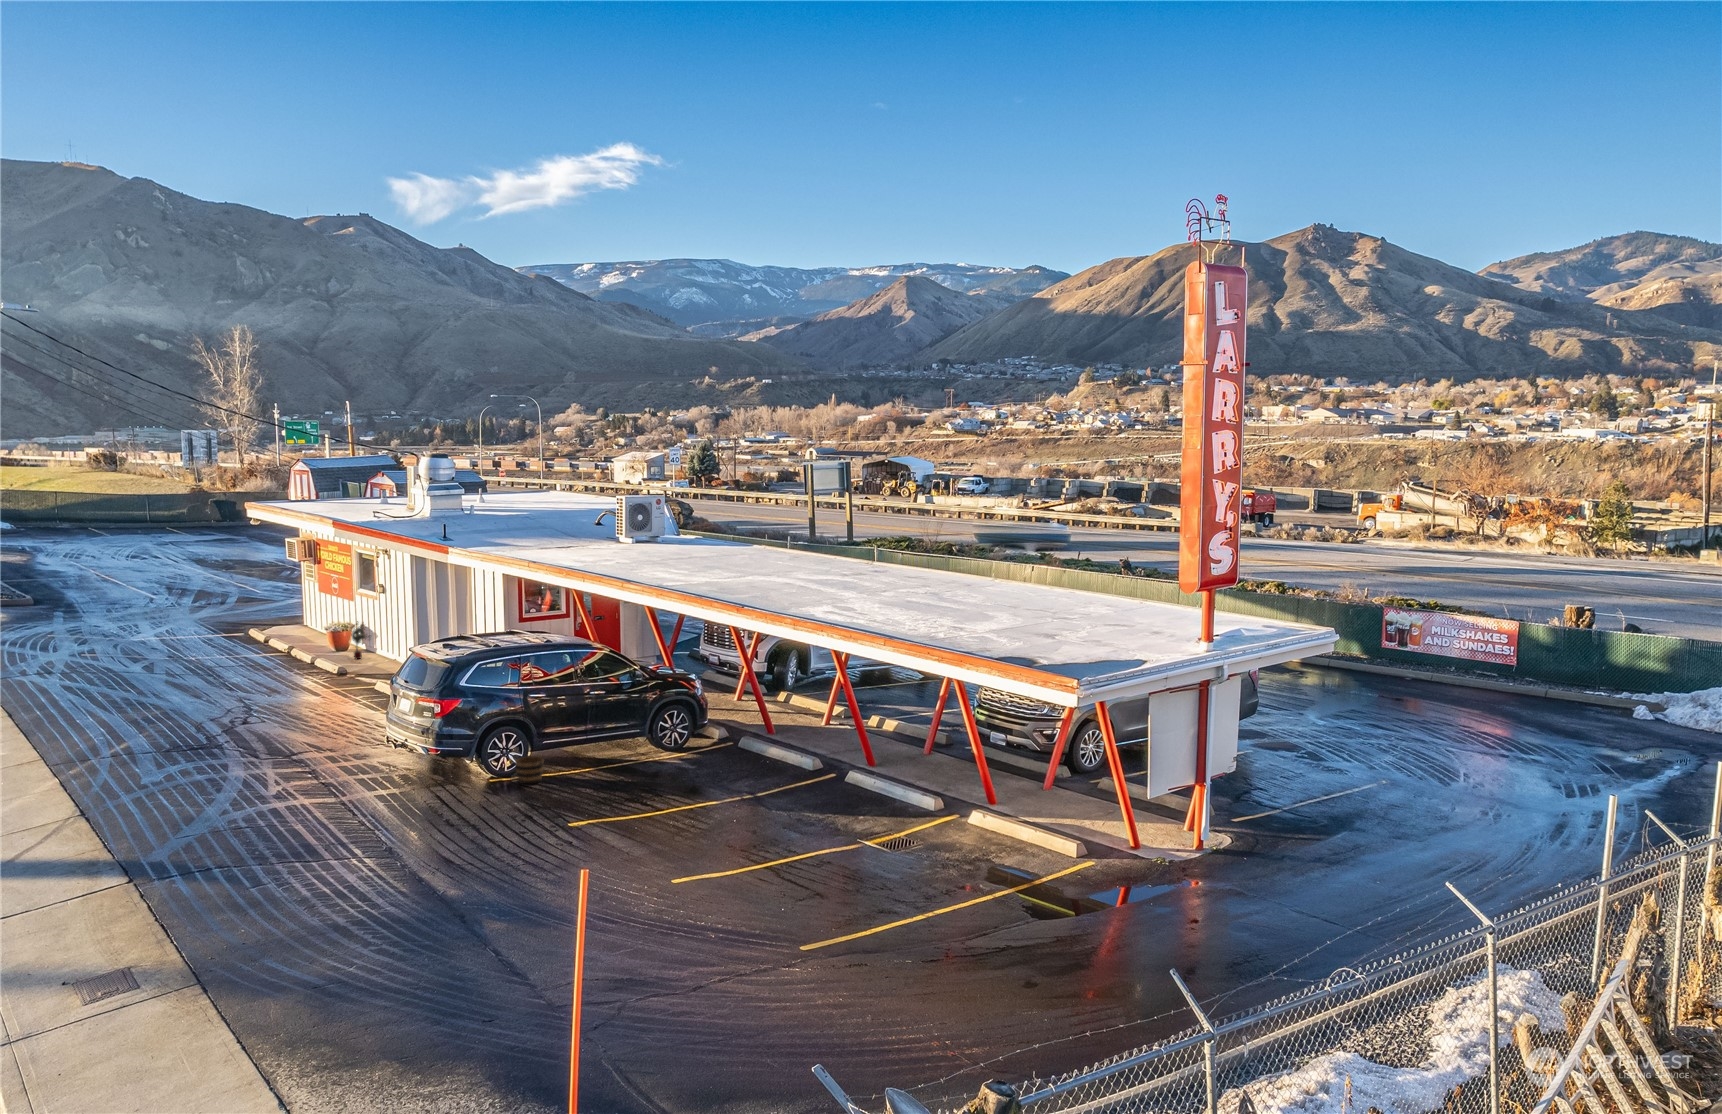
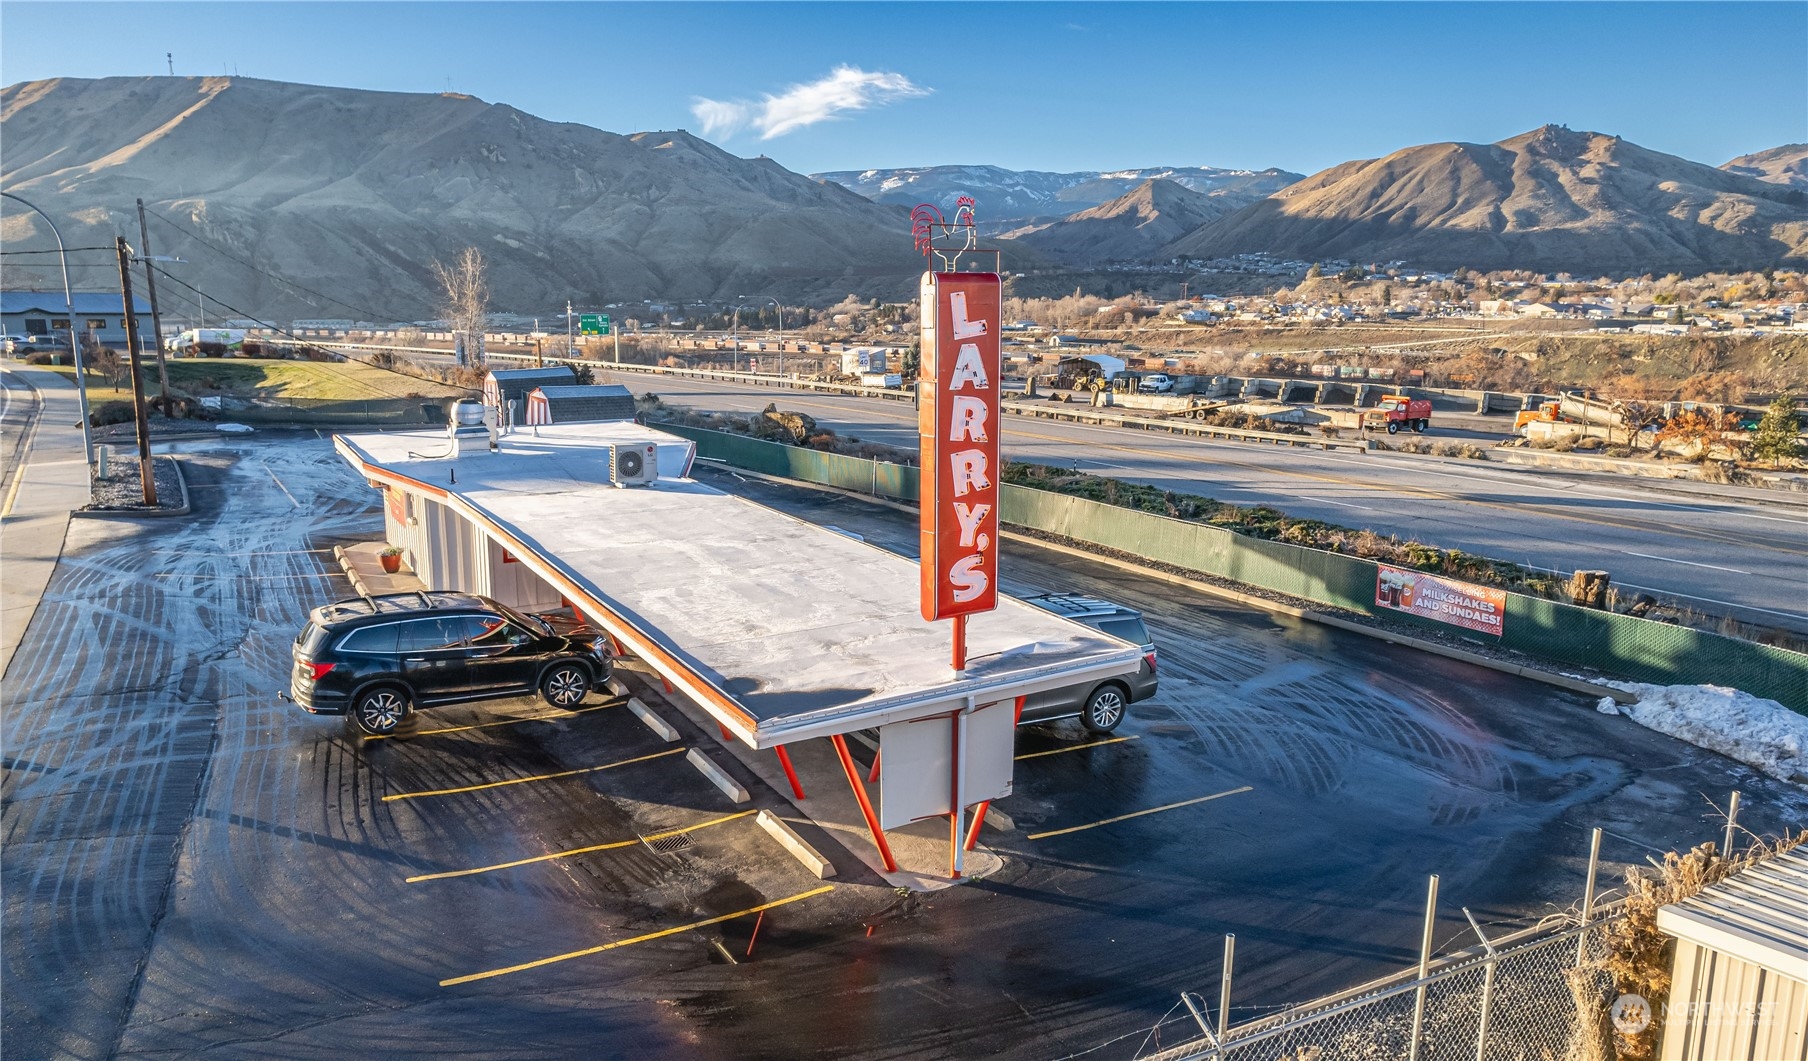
potted tree: present [351,621,371,659] -> none [379,544,400,578]

